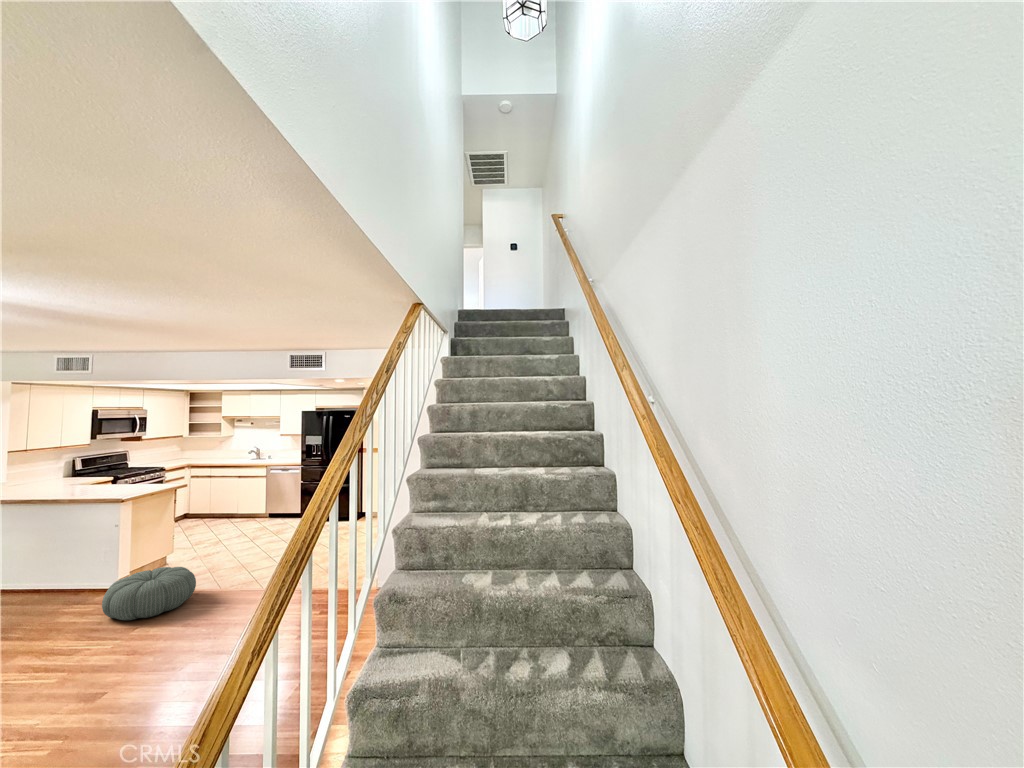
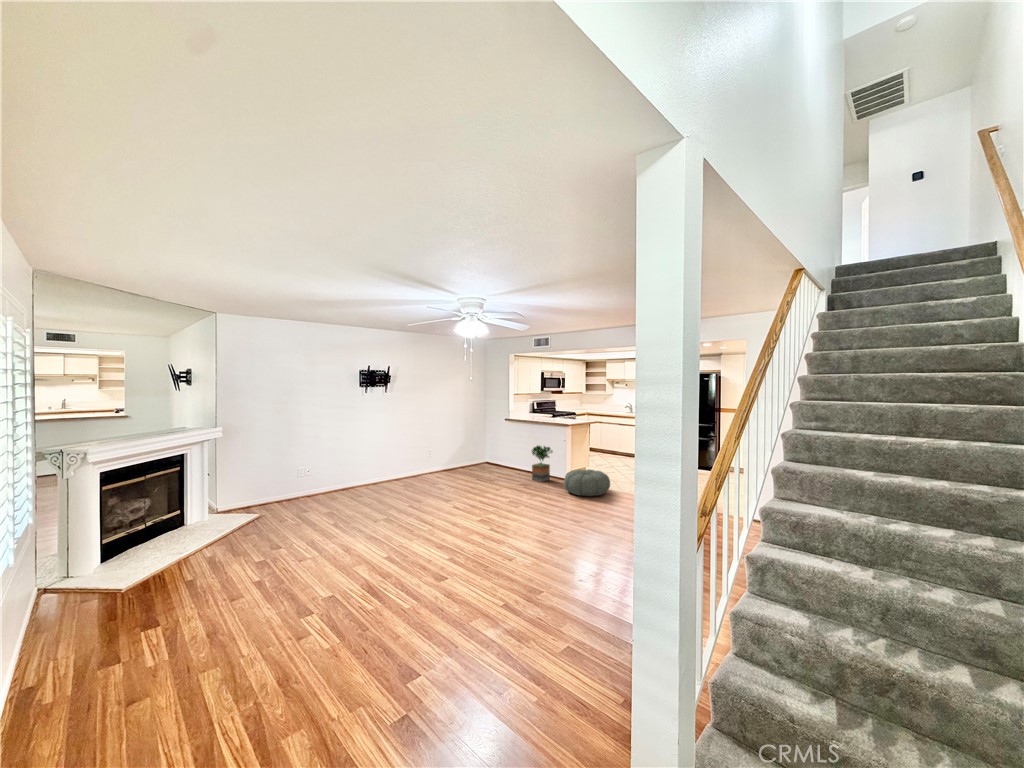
potted tree: none [34,541,91,609] -> present [532,446,552,482]

